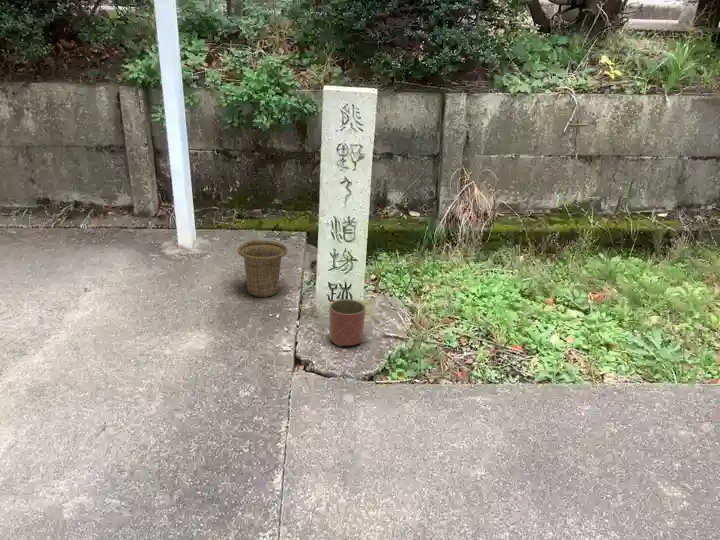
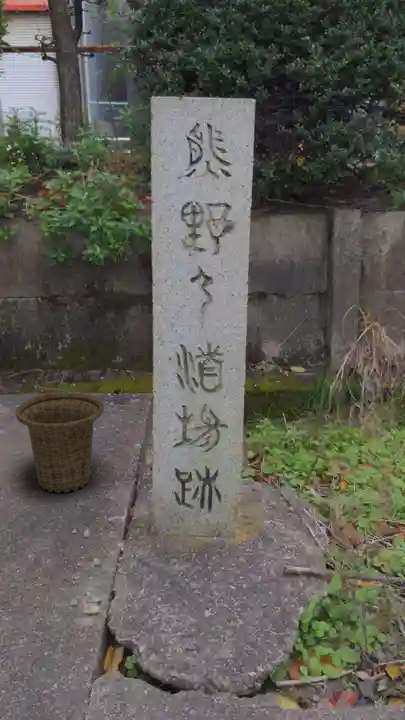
planter: present [329,299,366,346] -> none [176,503,247,602]

